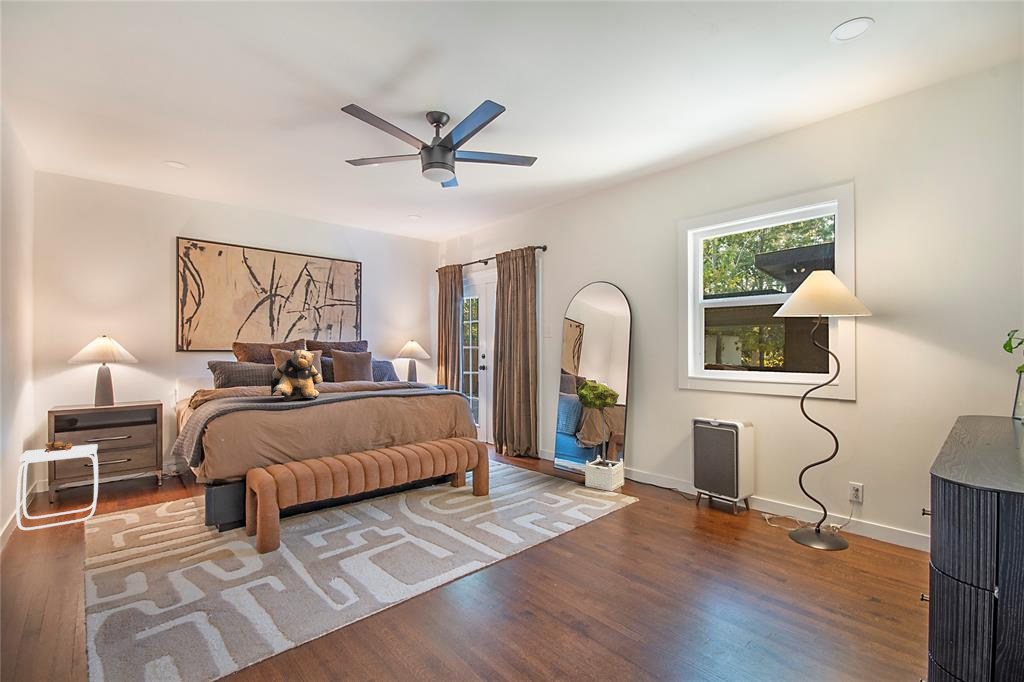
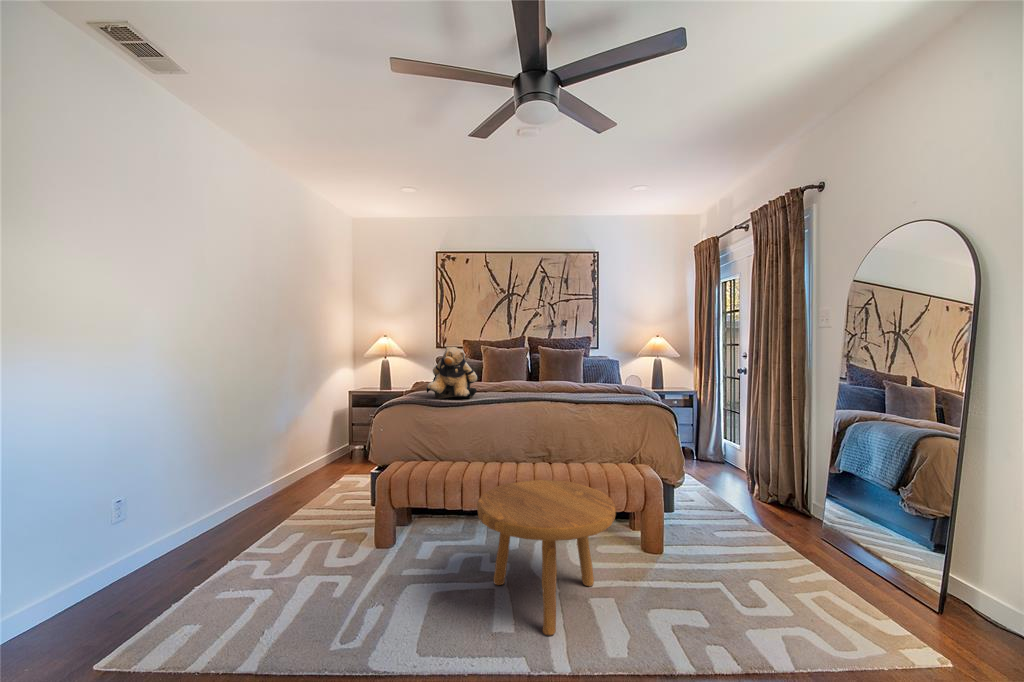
potted tree: present [578,380,624,491] -> none [834,401,947,620]
side table: present [16,442,98,530] -> none [298,416,353,479]
footstool: none [398,451,499,547] -> present [477,480,616,635]

